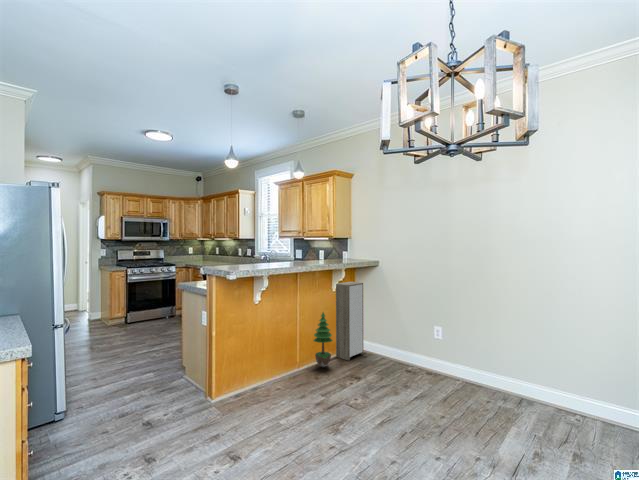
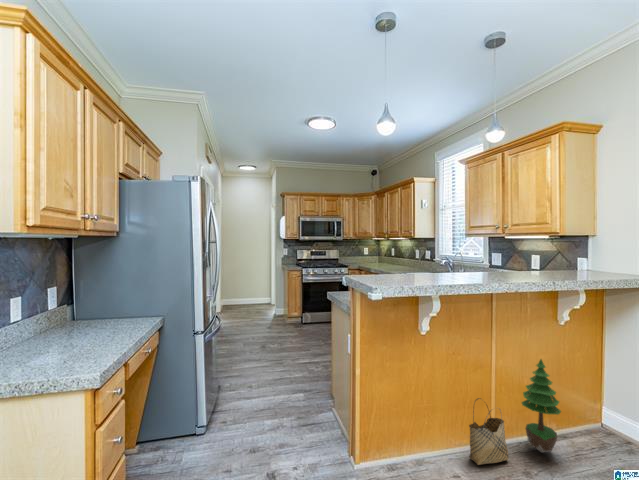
storage cabinet: present [336,282,363,361] -> none [566,310,626,451]
woven basket: none [284,341,306,381] -> present [469,398,509,465]

